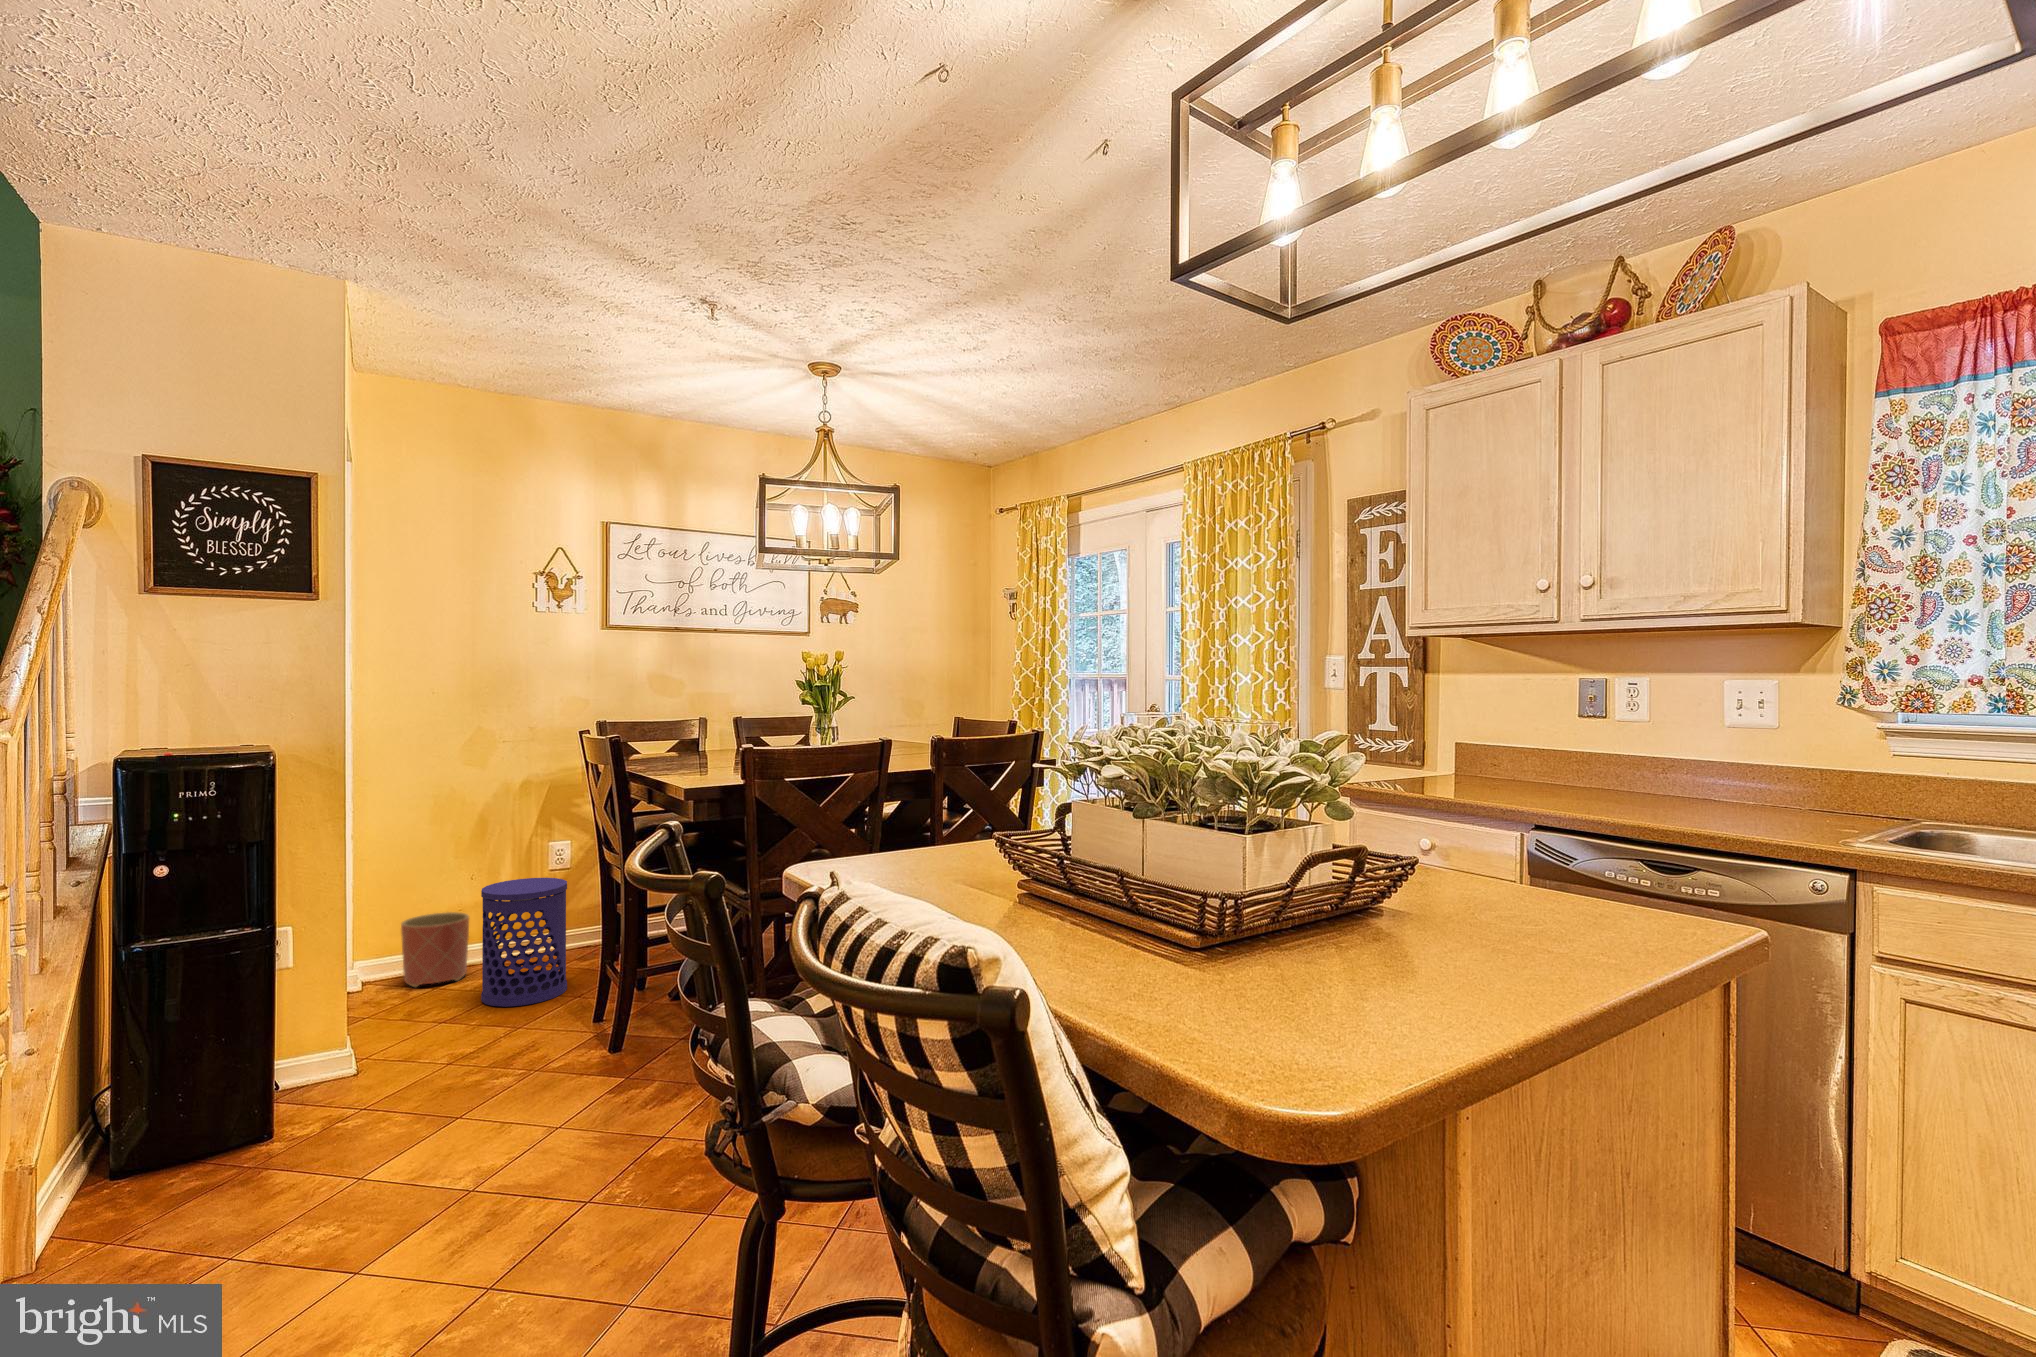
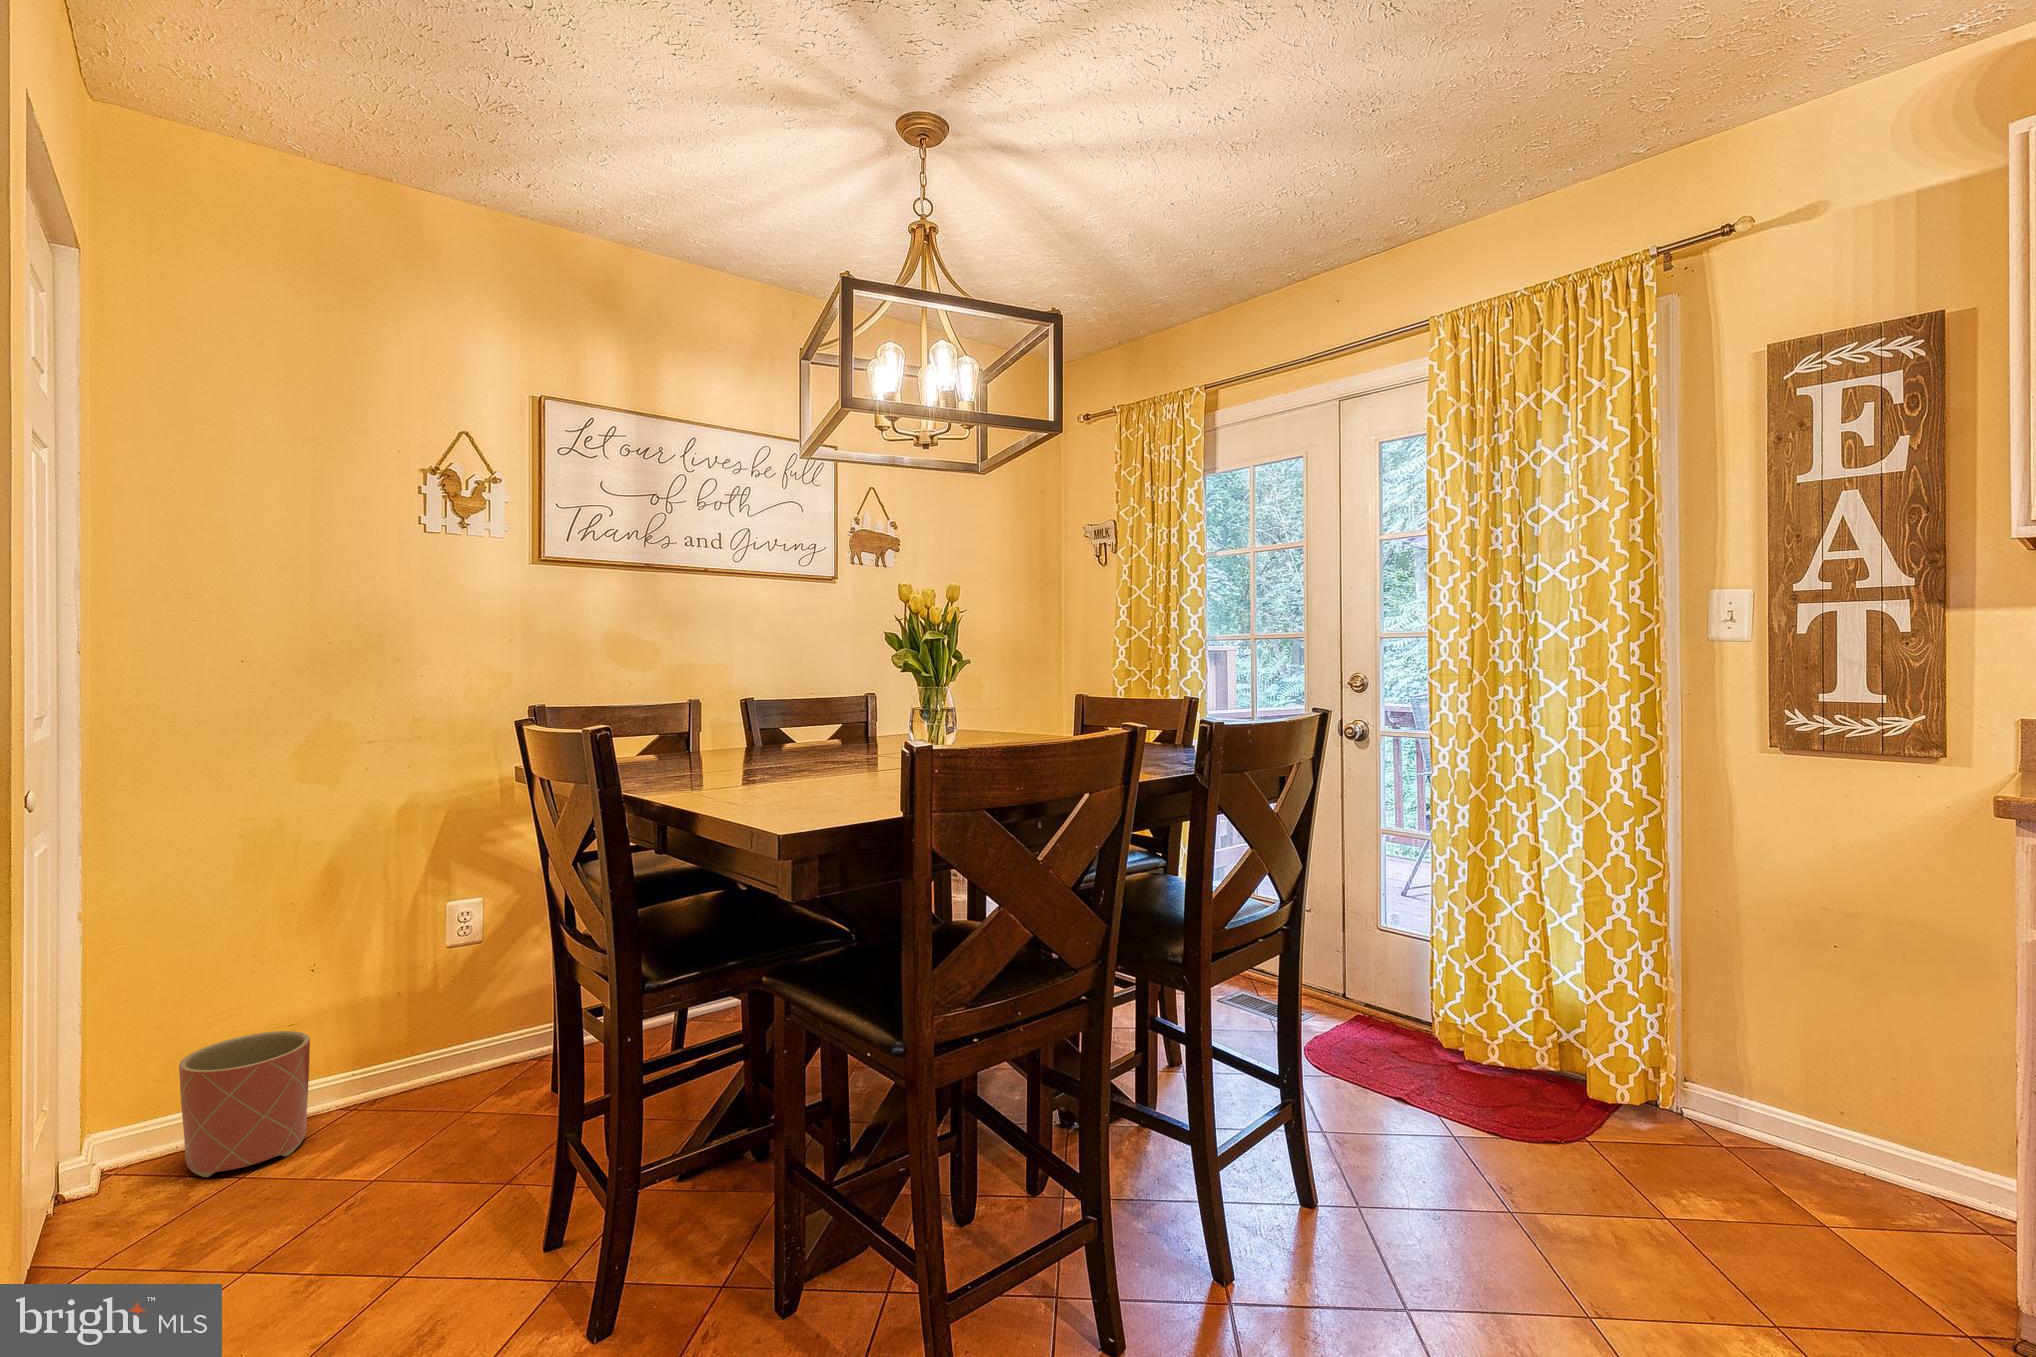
waste bin: present [481,878,567,1007] -> none [326,972,489,1222]

